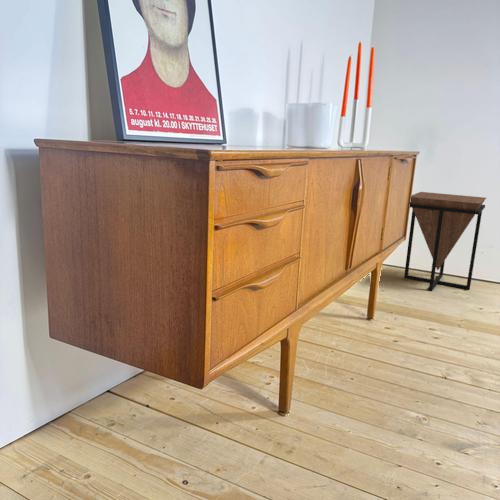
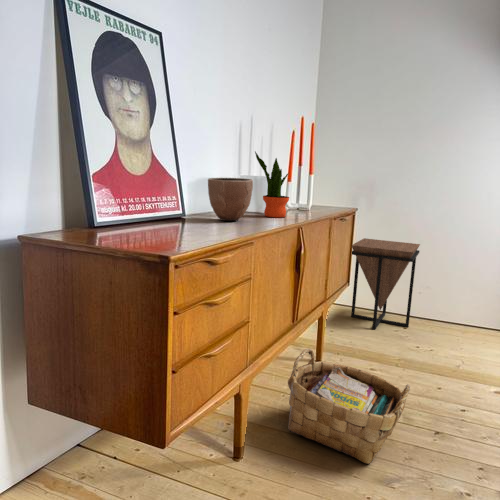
potted plant: none [307,70,346,148] -> present [255,152,289,217]
decorative bowl: none [253,96,305,147] -> present [208,178,253,221]
woven basket: none [340,297,487,426] -> present [288,349,410,464]

